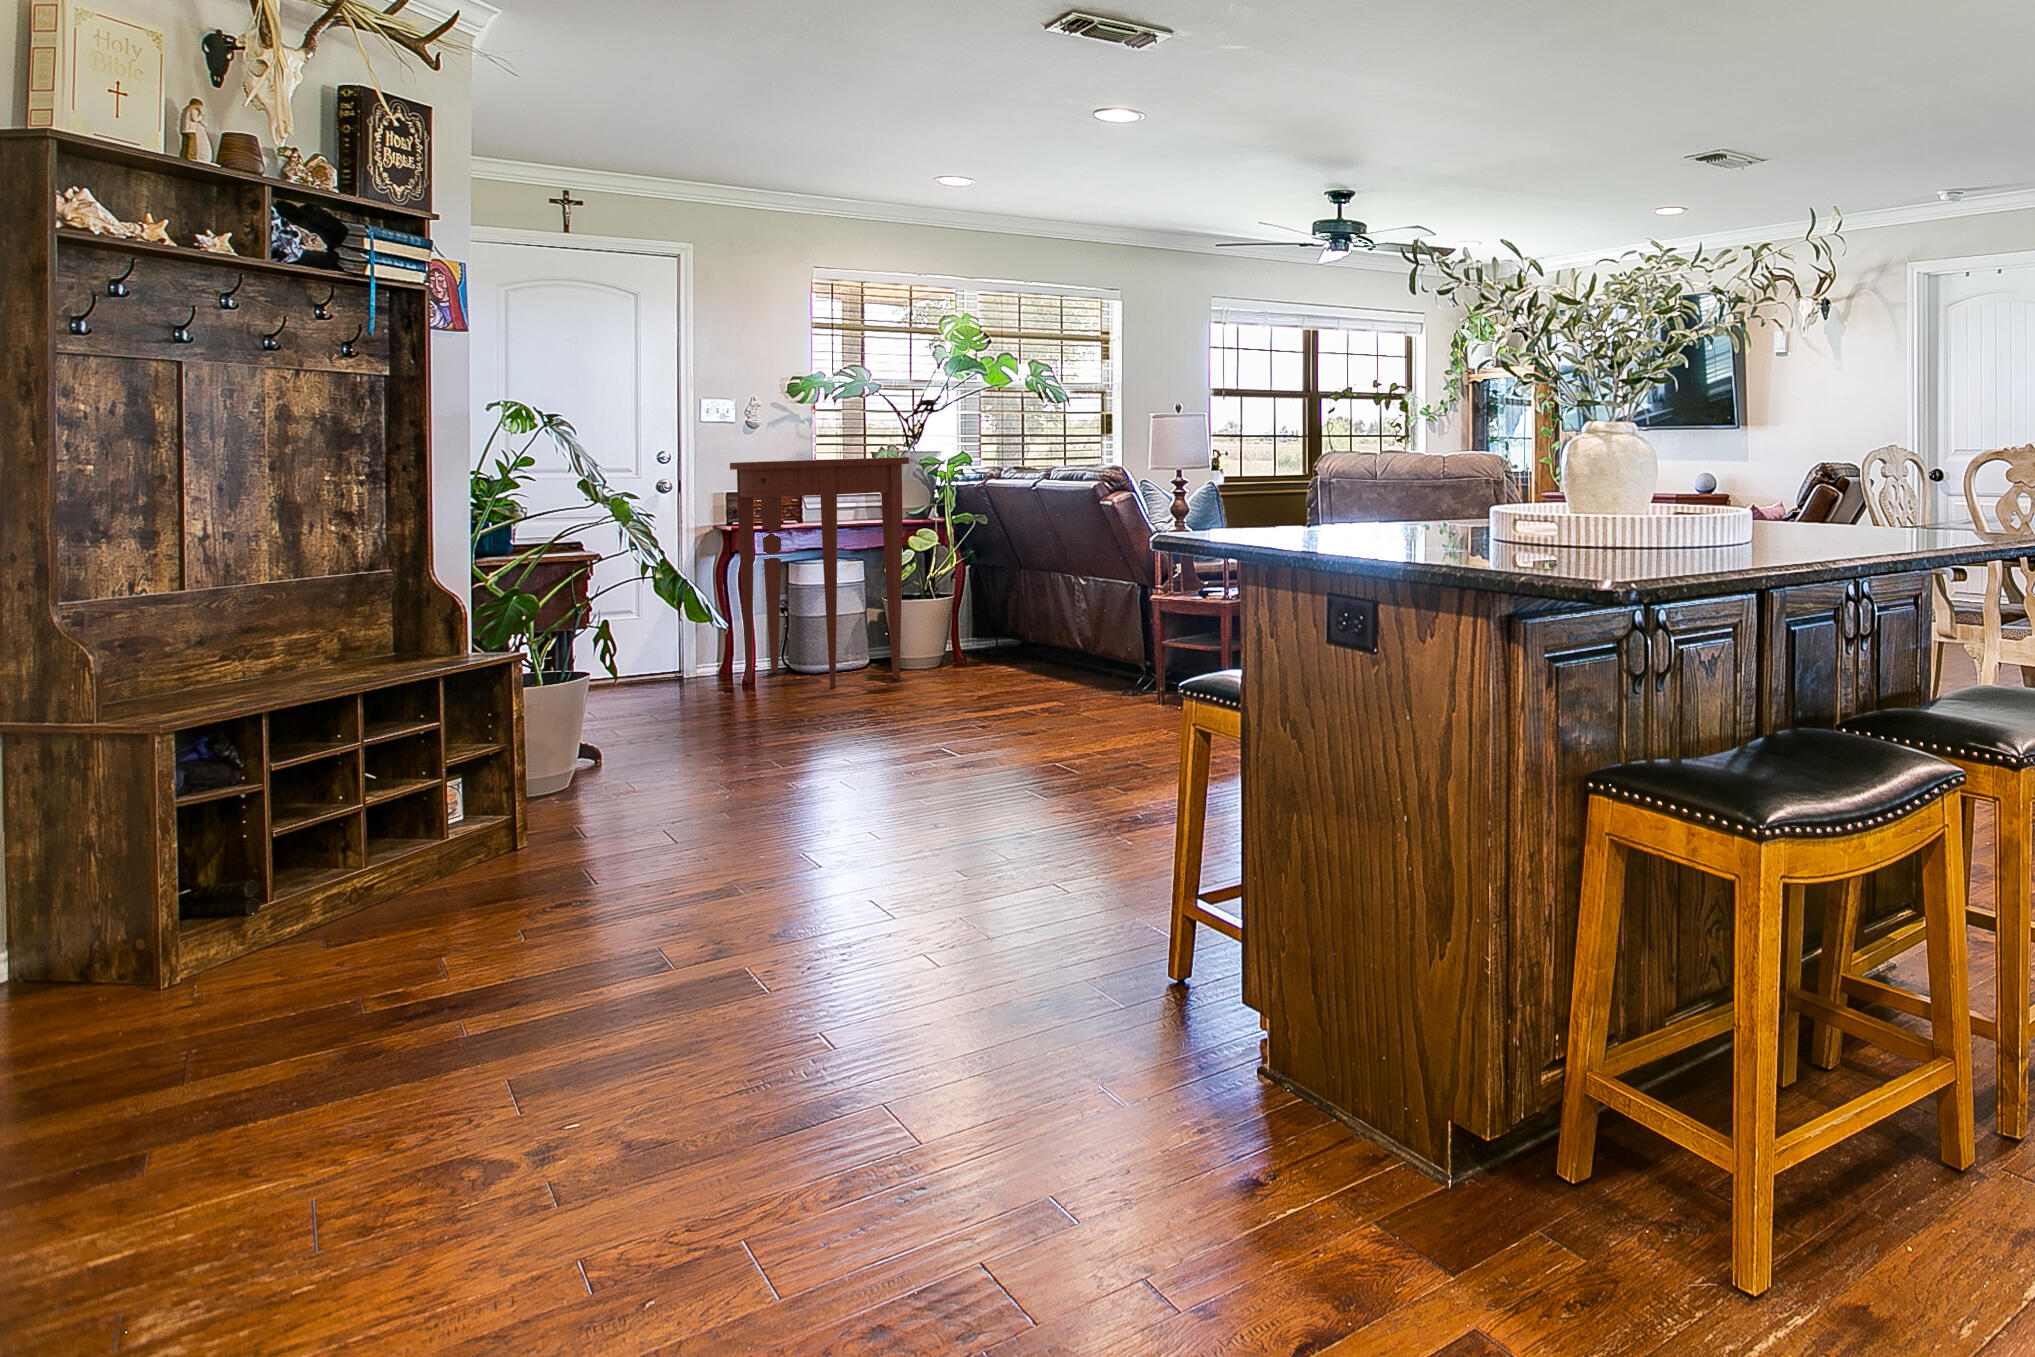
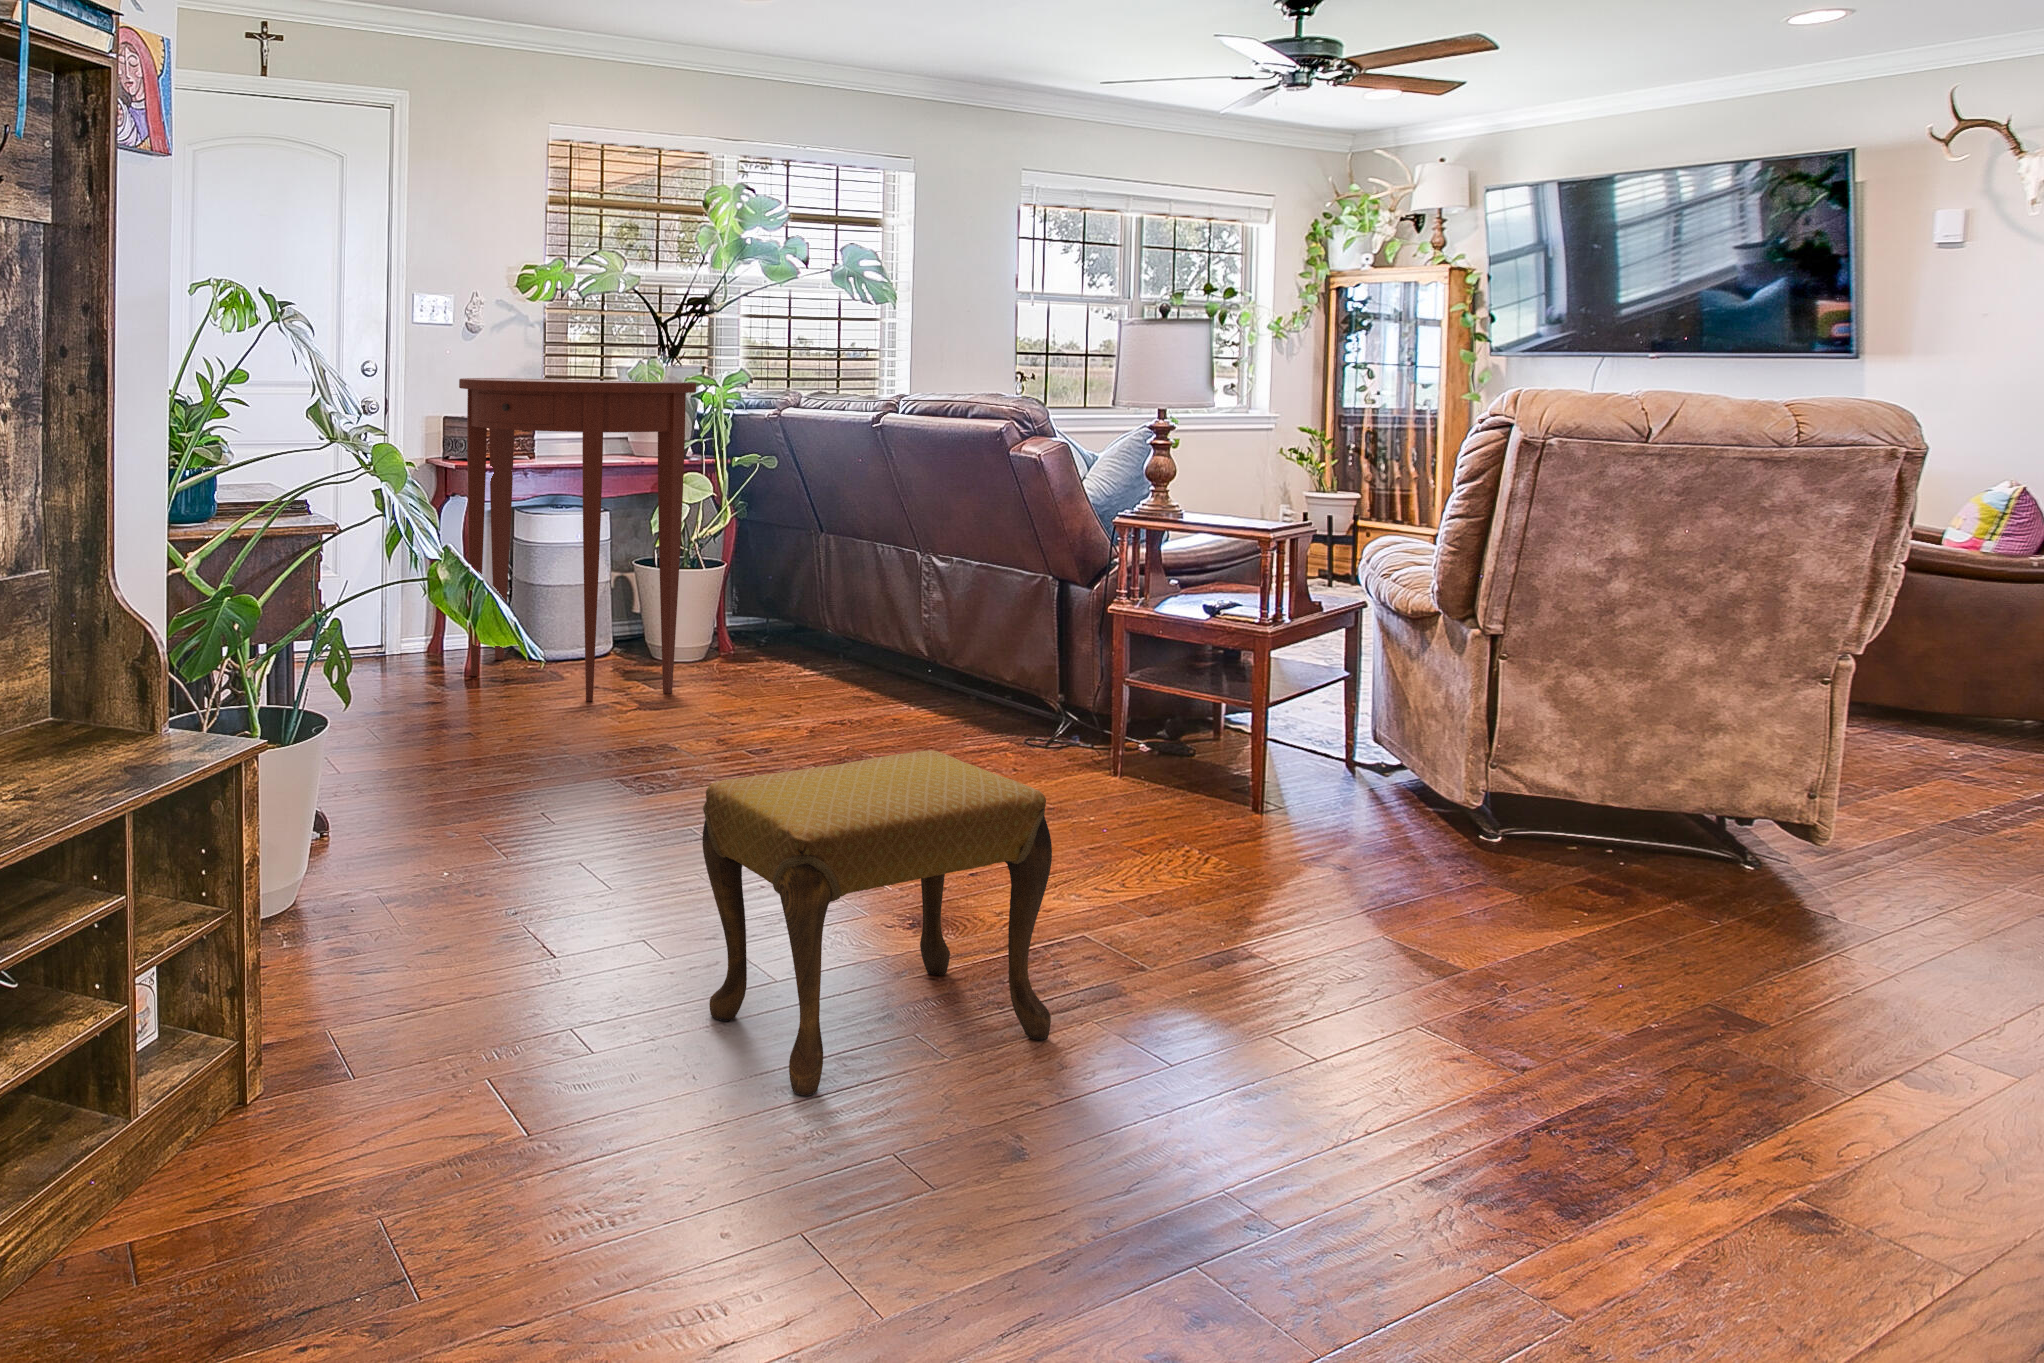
footstool: none [812,647,1010,815] -> present [702,750,1052,1096]

